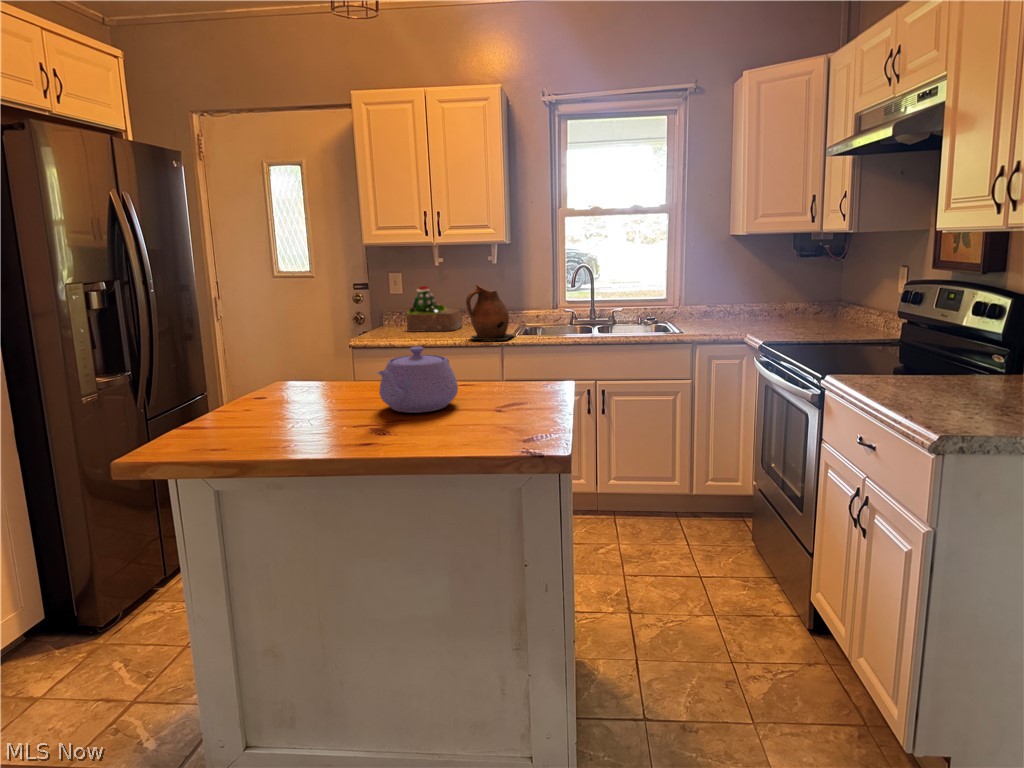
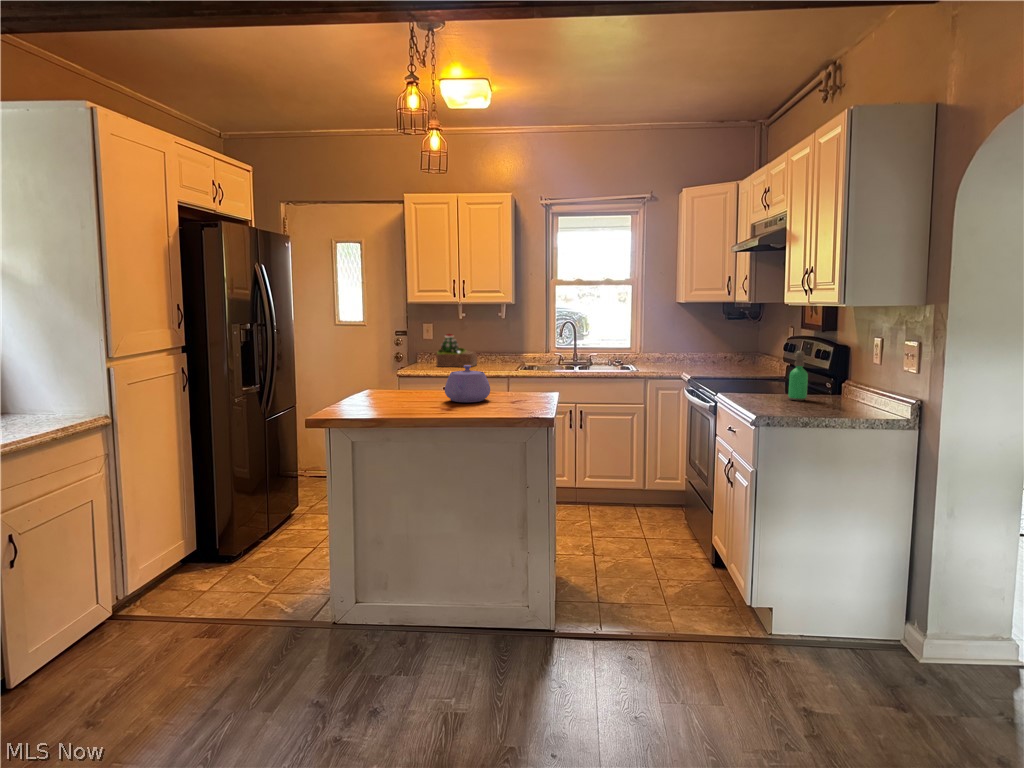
ceramic pitcher: present [466,285,516,341] -> none [484,333,518,373]
soap dispenser: none [953,306,992,390] -> present [788,351,808,401]

